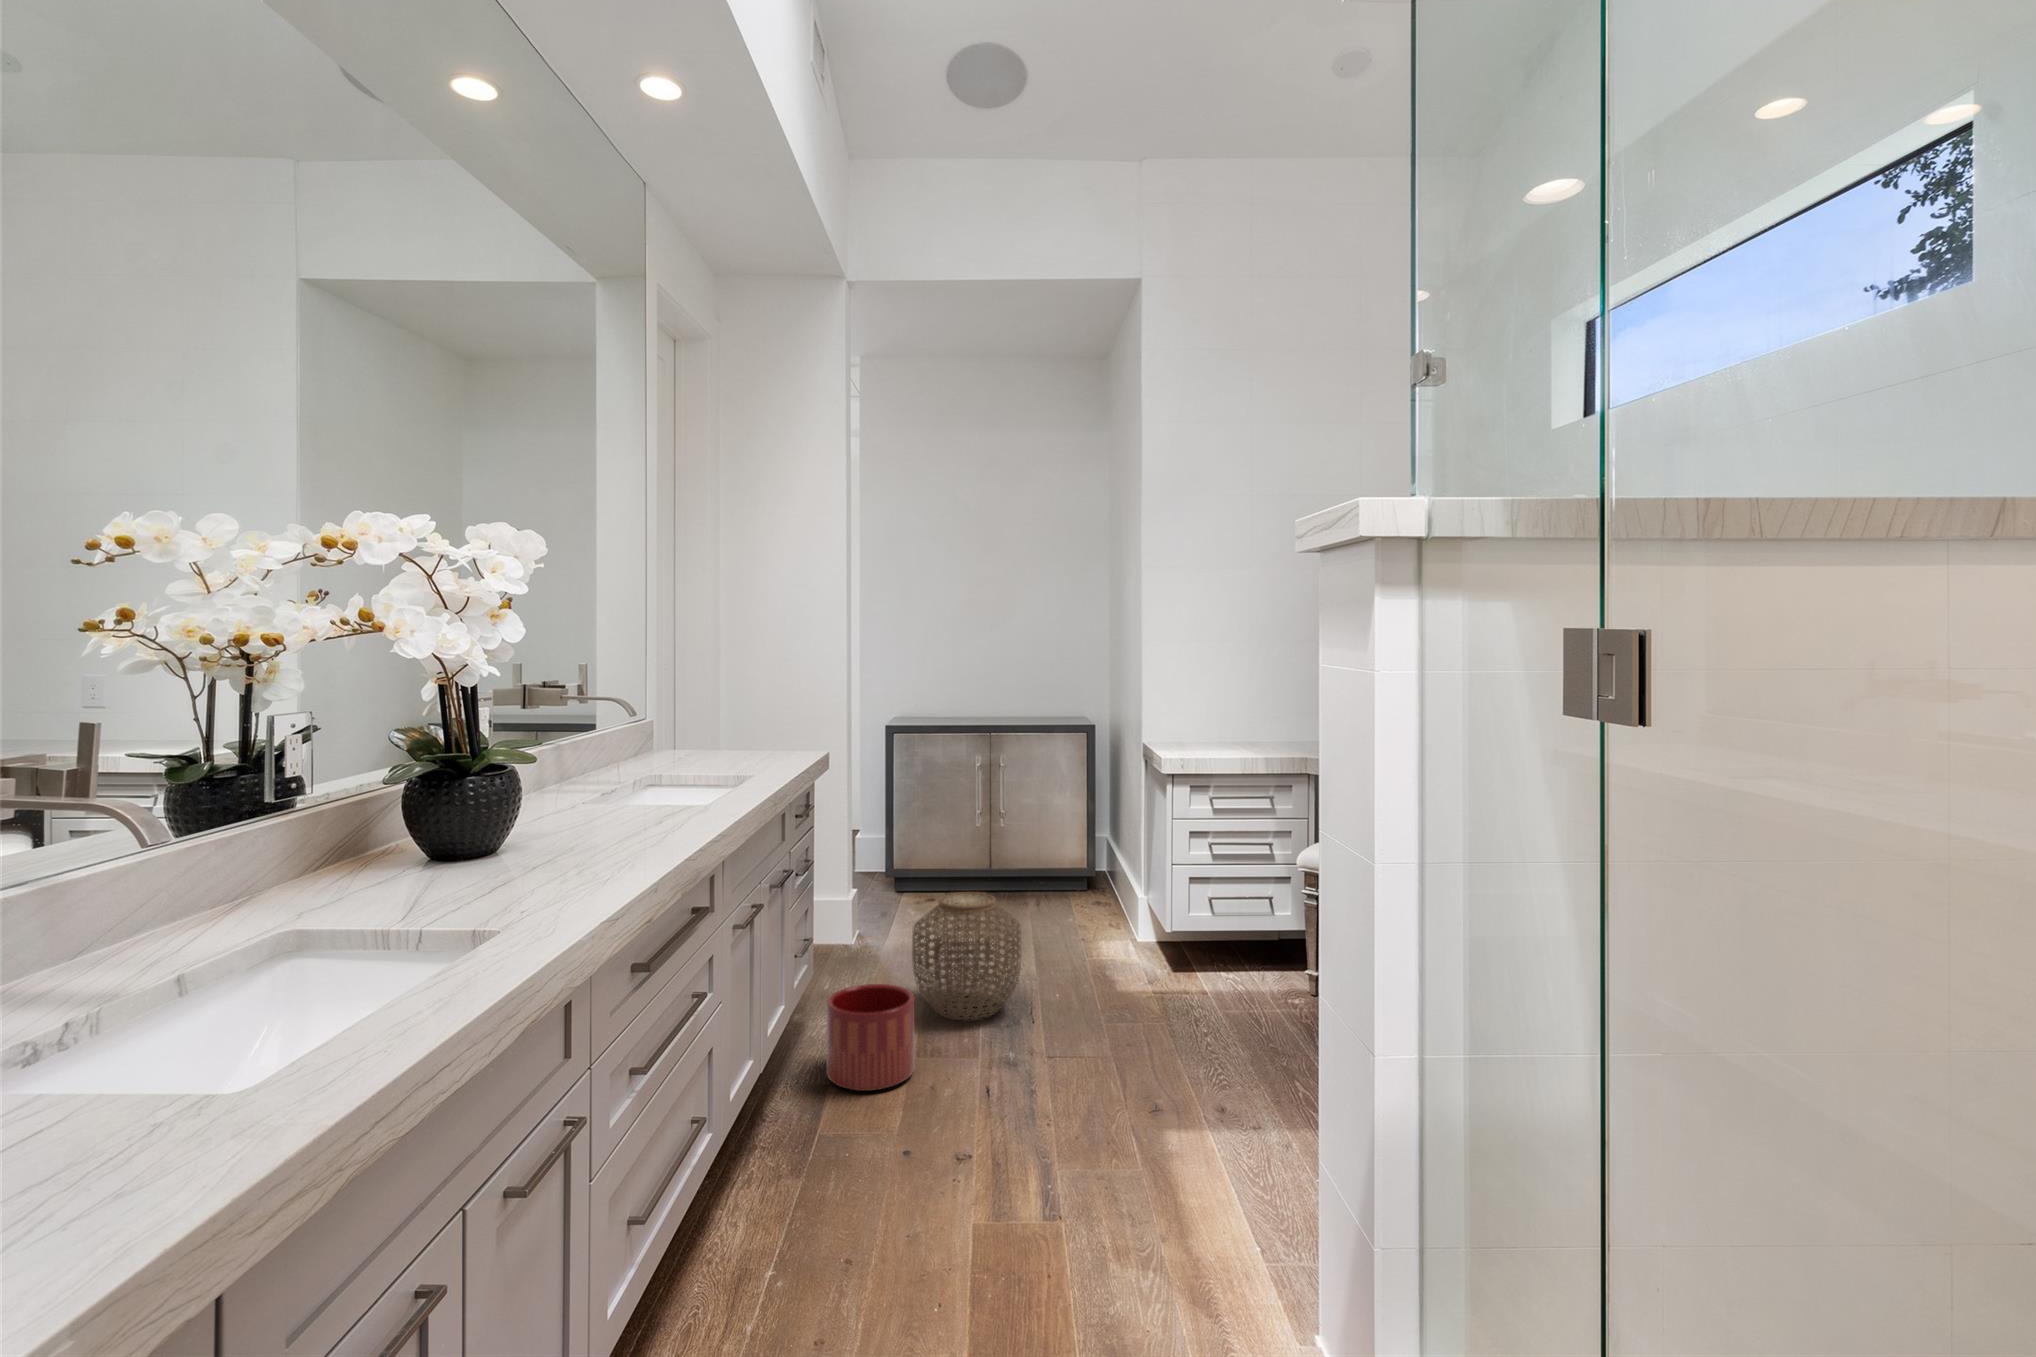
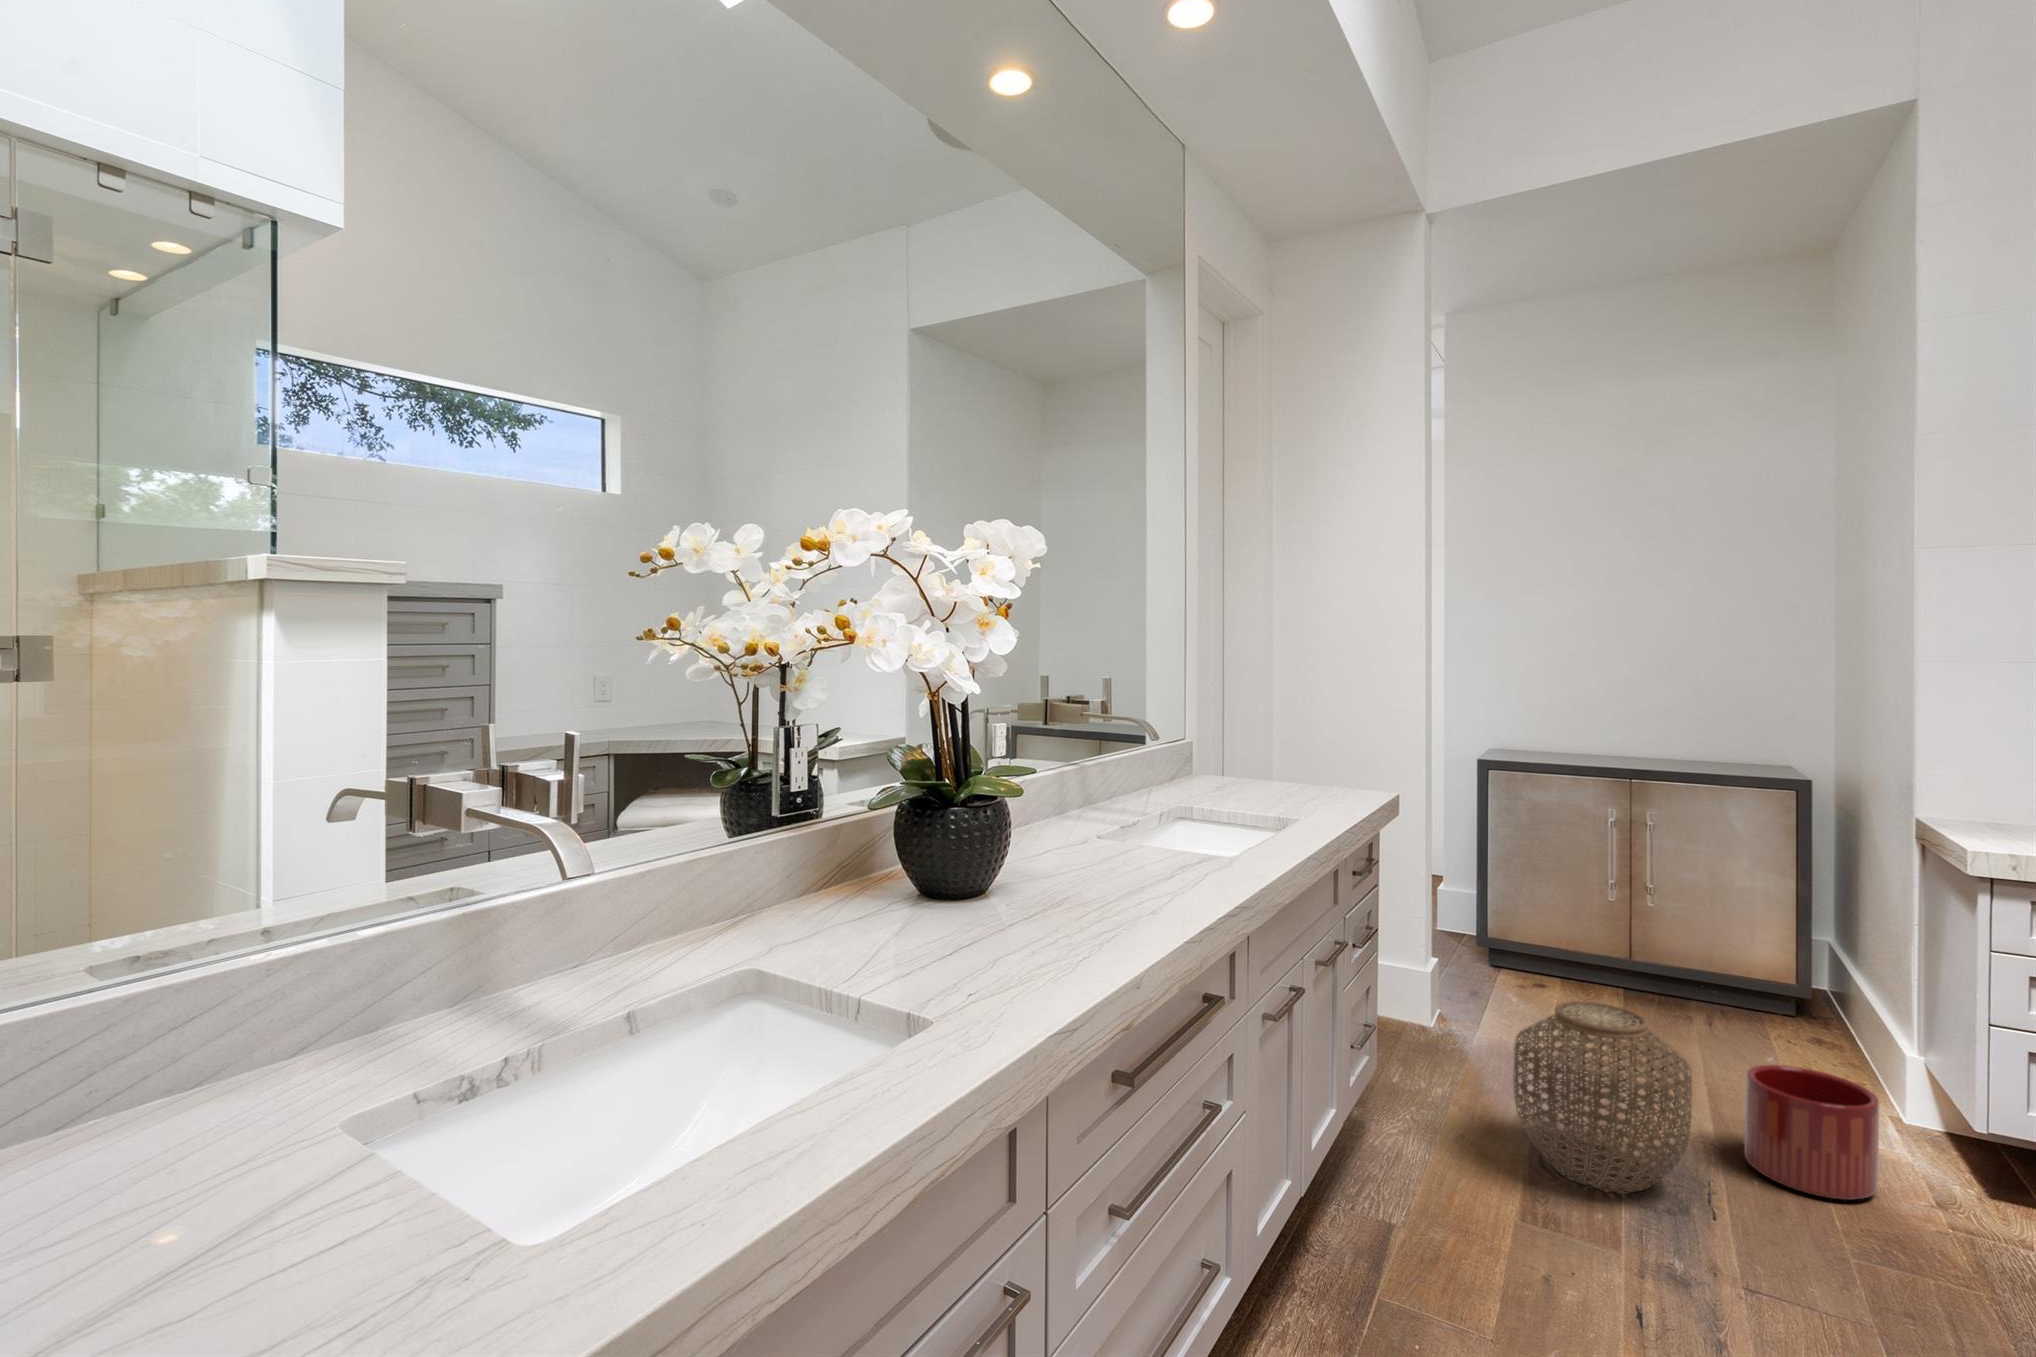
planter: present [826,984,915,1091] -> present [1745,1065,1879,1200]

